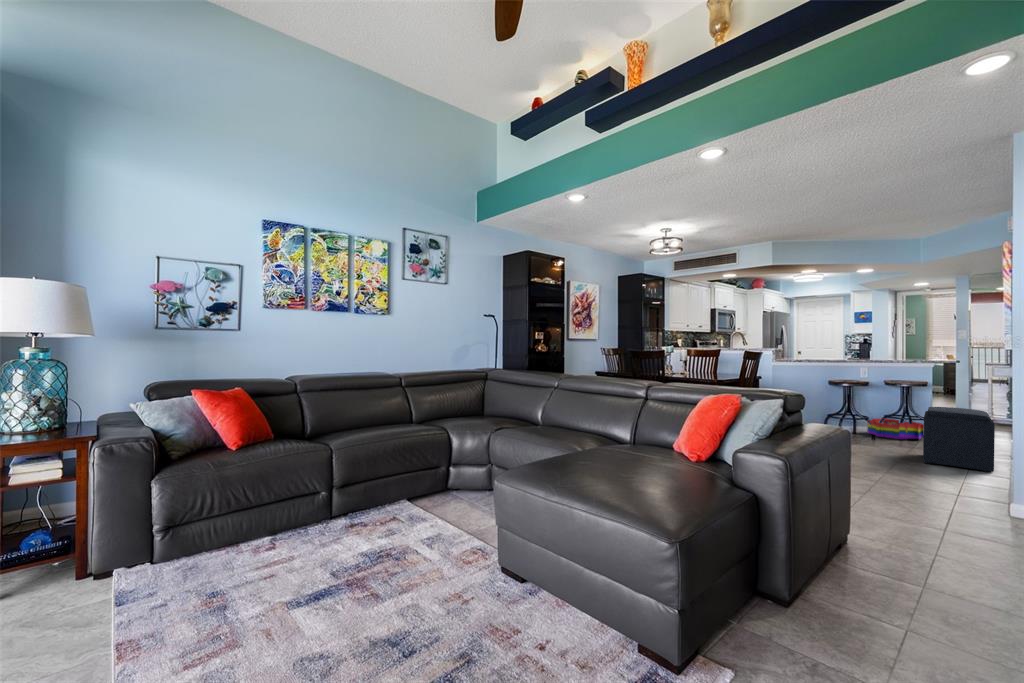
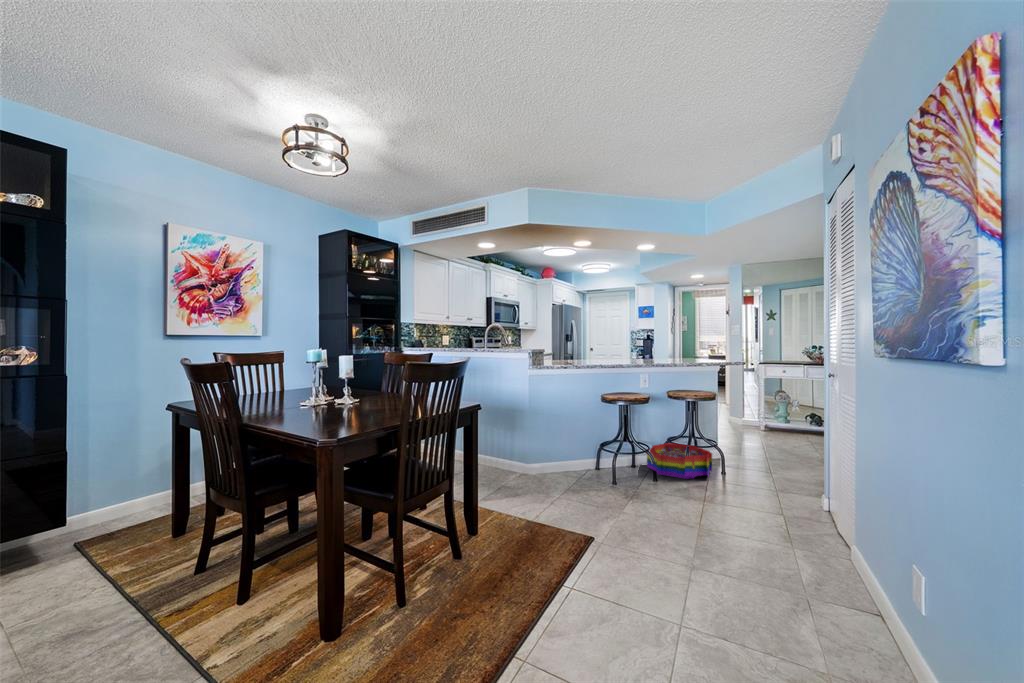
ottoman: present [923,407,995,473] -> none [723,447,844,587]

